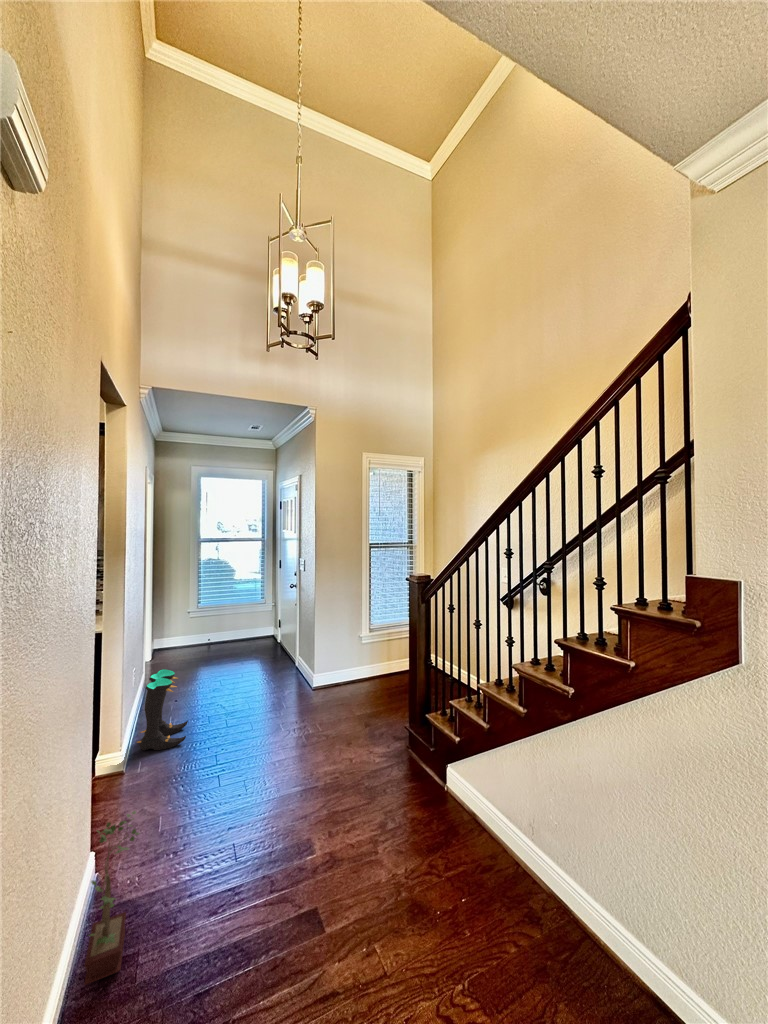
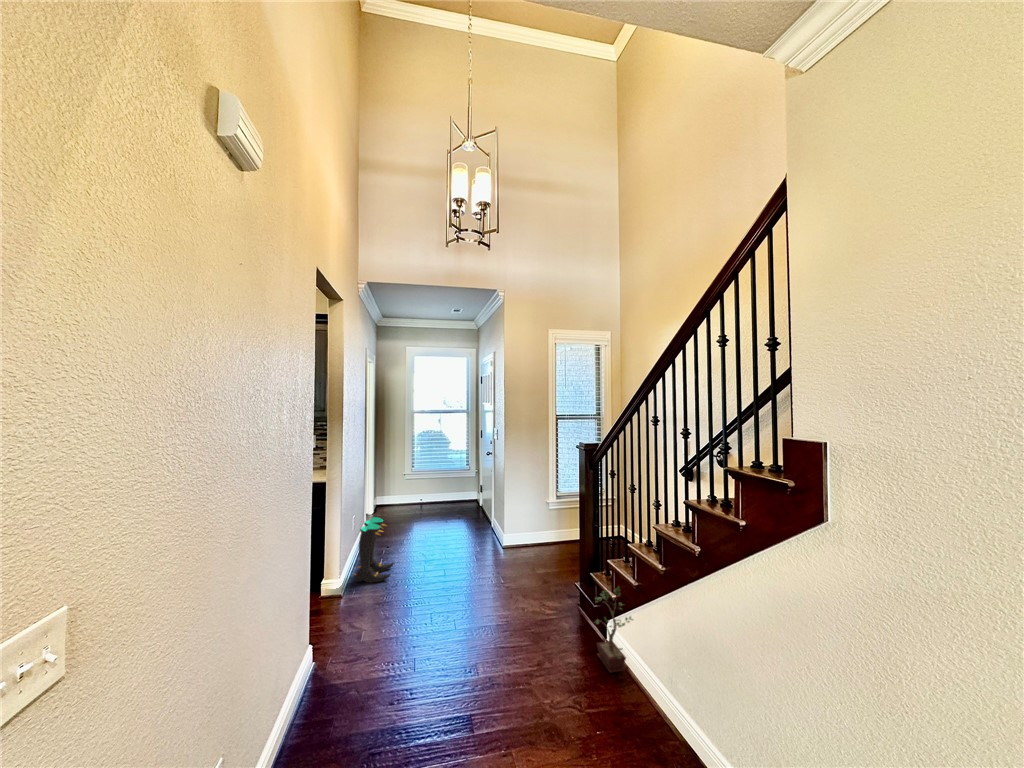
potted plant: present [84,811,140,984] -> present [595,587,633,673]

